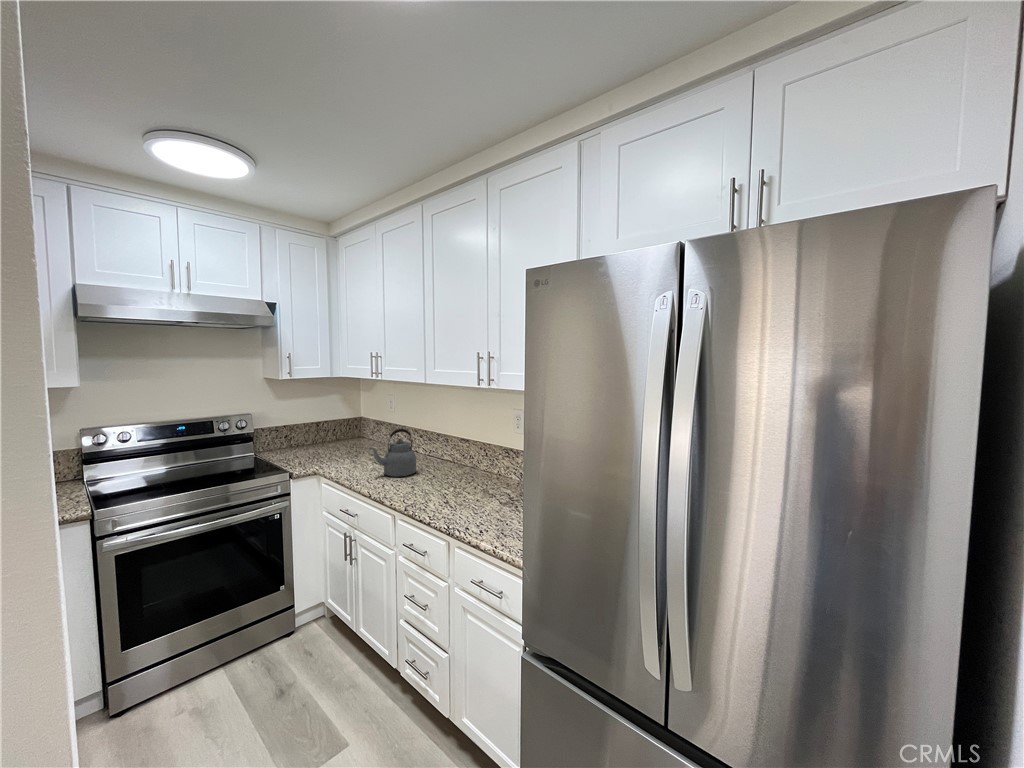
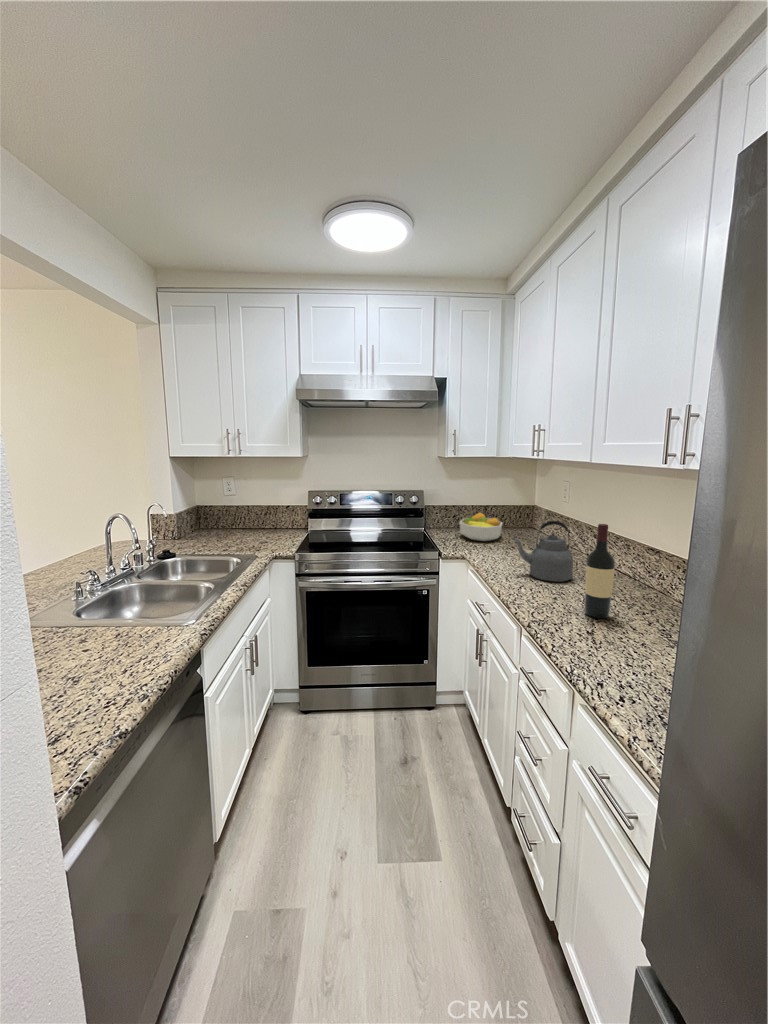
wine bottle: none [436,427,453,493] -> present [585,524,615,618]
fruit bowl: none [298,429,341,456] -> present [460,513,502,541]

